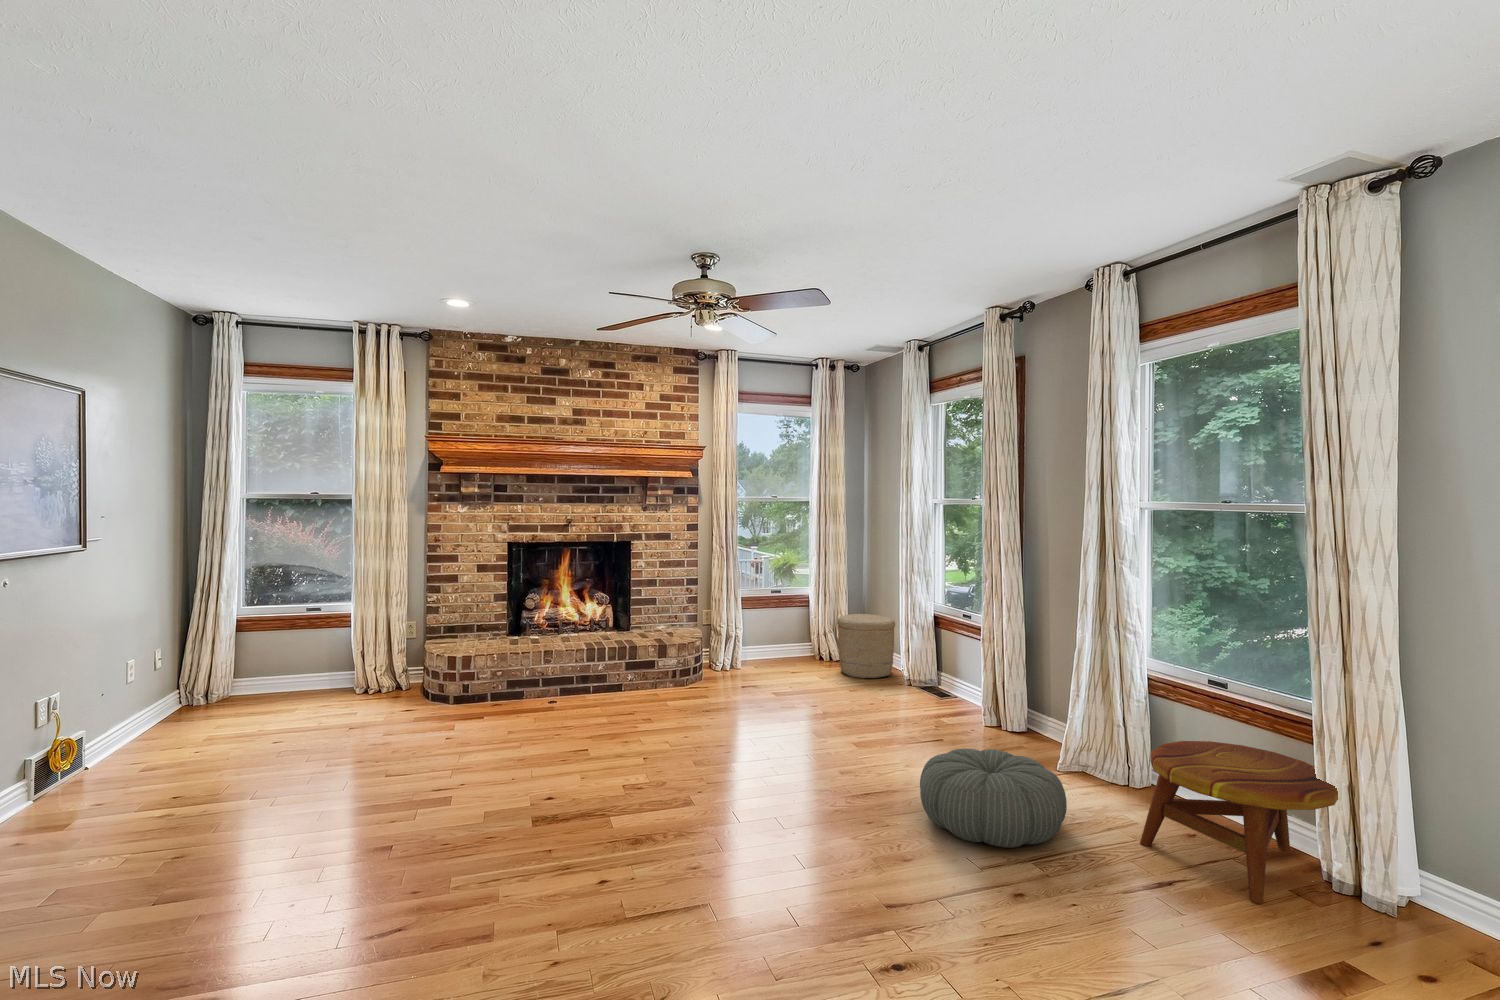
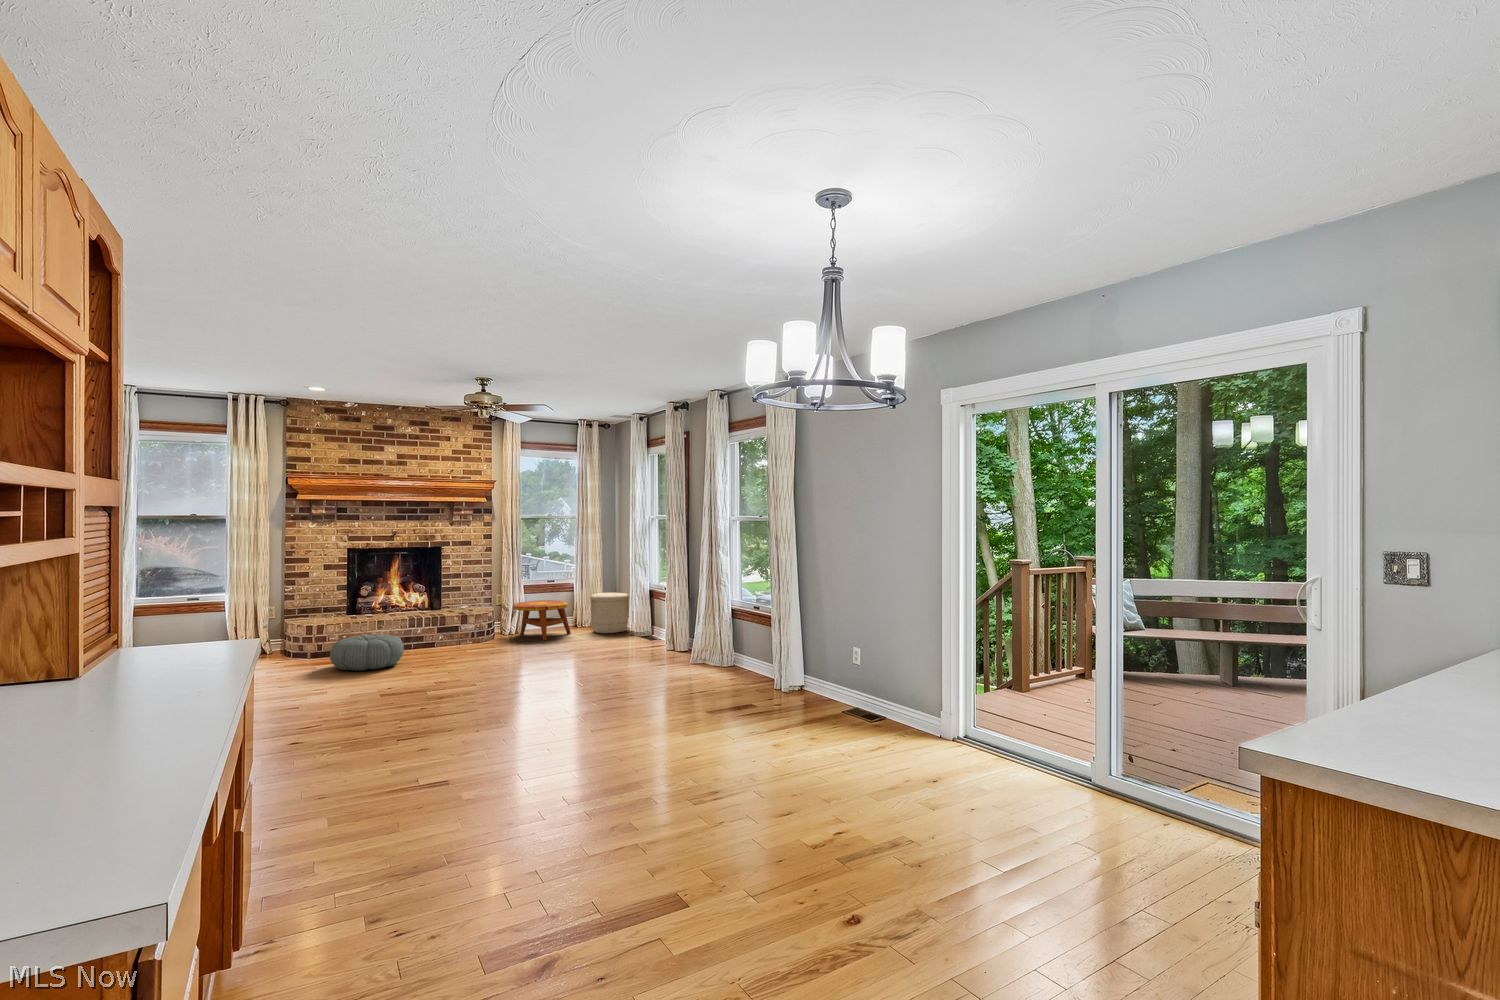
side table: present [1140,741,1338,904] -> present [513,600,571,640]
pouf: present [920,749,1067,848] -> present [330,635,404,671]

